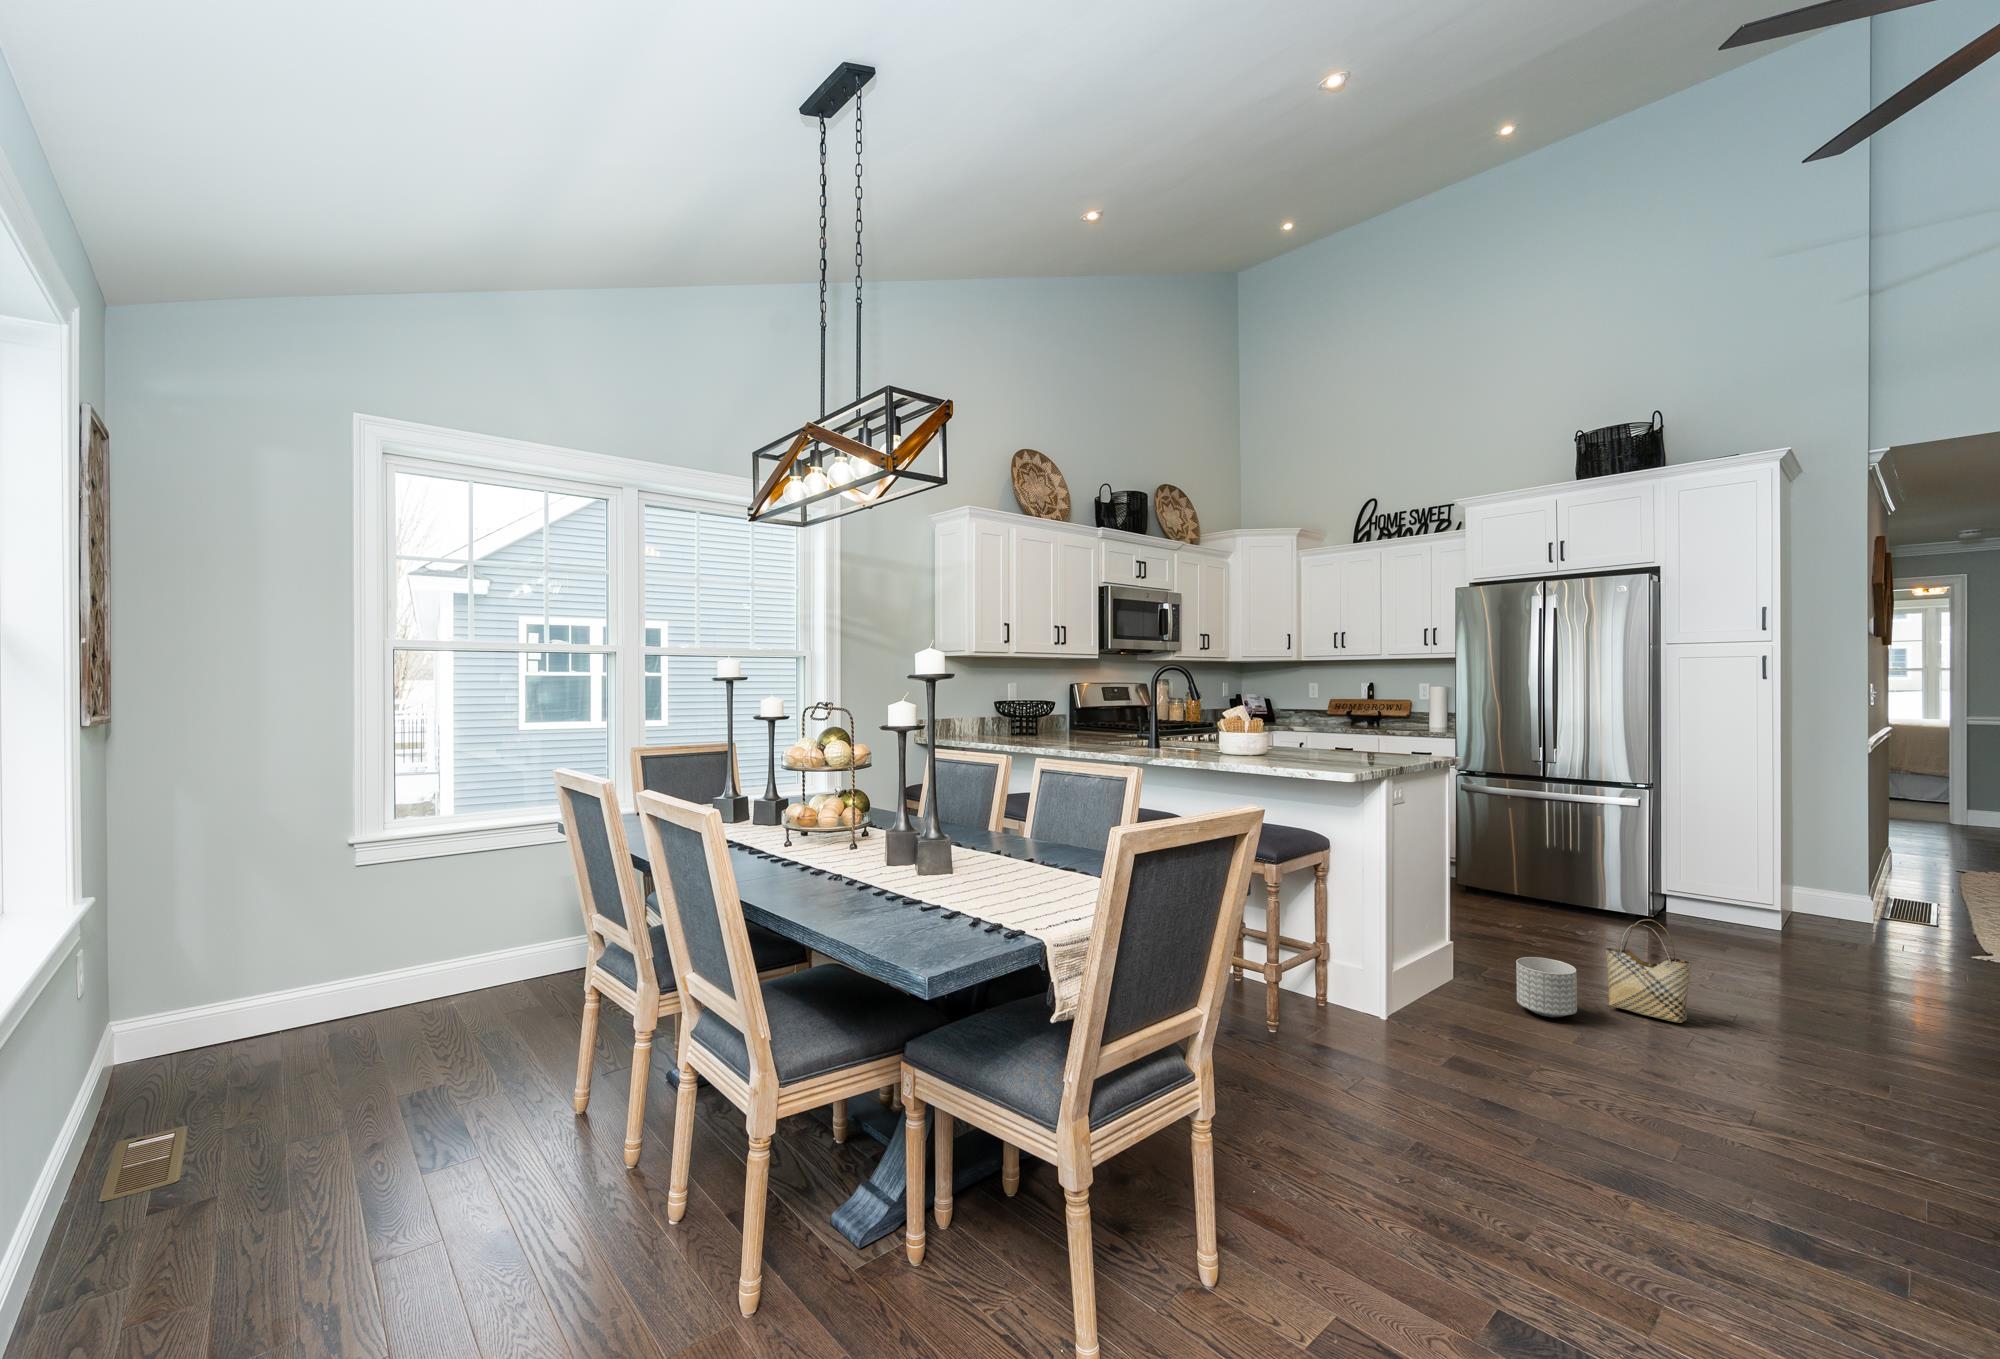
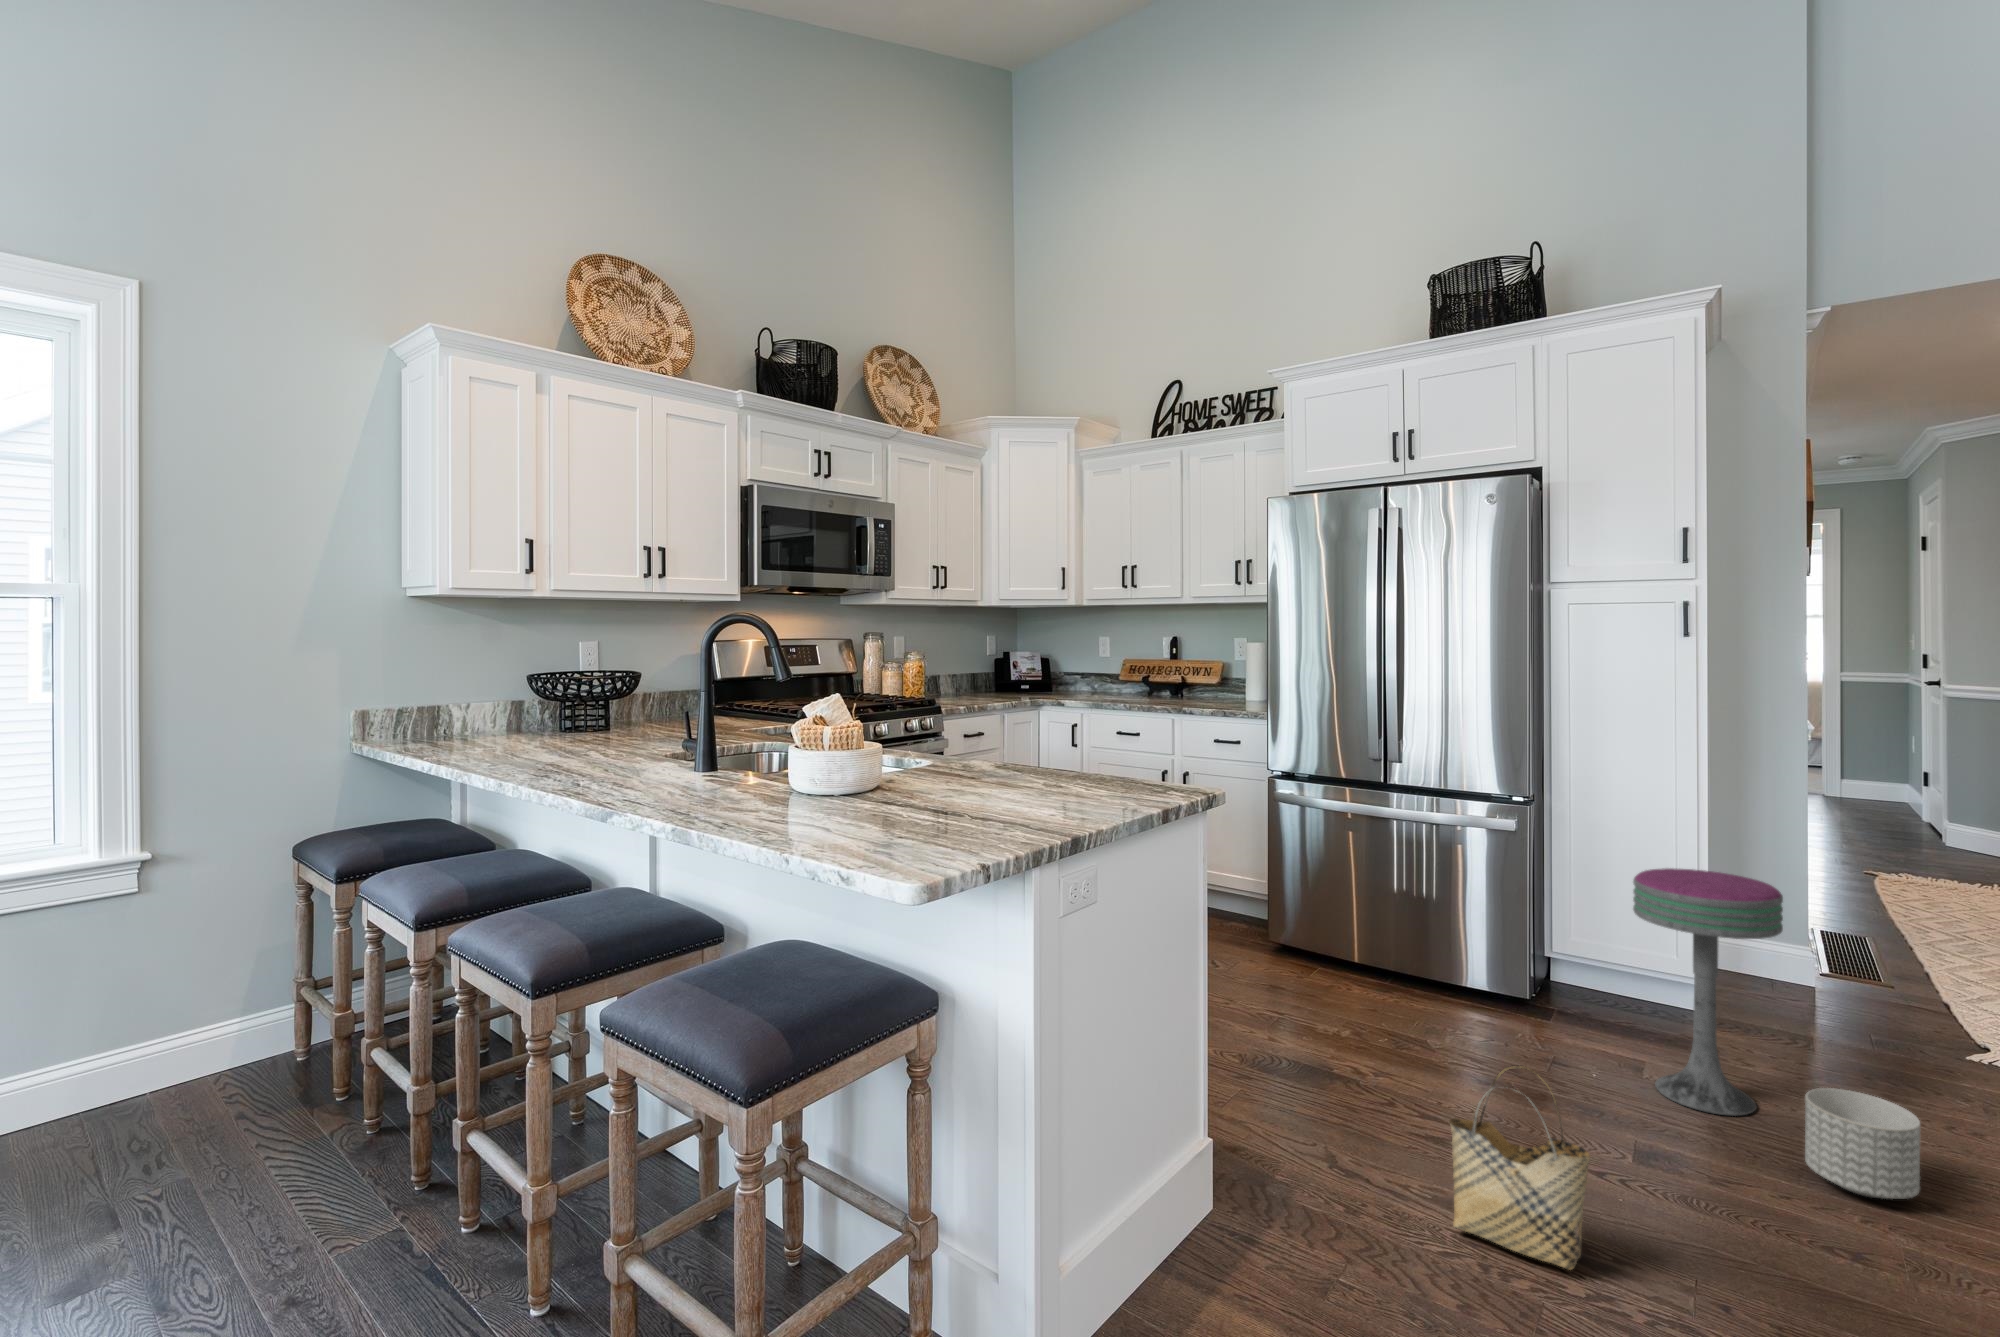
bar stool: none [1725,828,1827,977] -> present [1633,868,1783,1116]
planter: present [1516,957,1577,1017] -> present [1805,1088,1920,1199]

